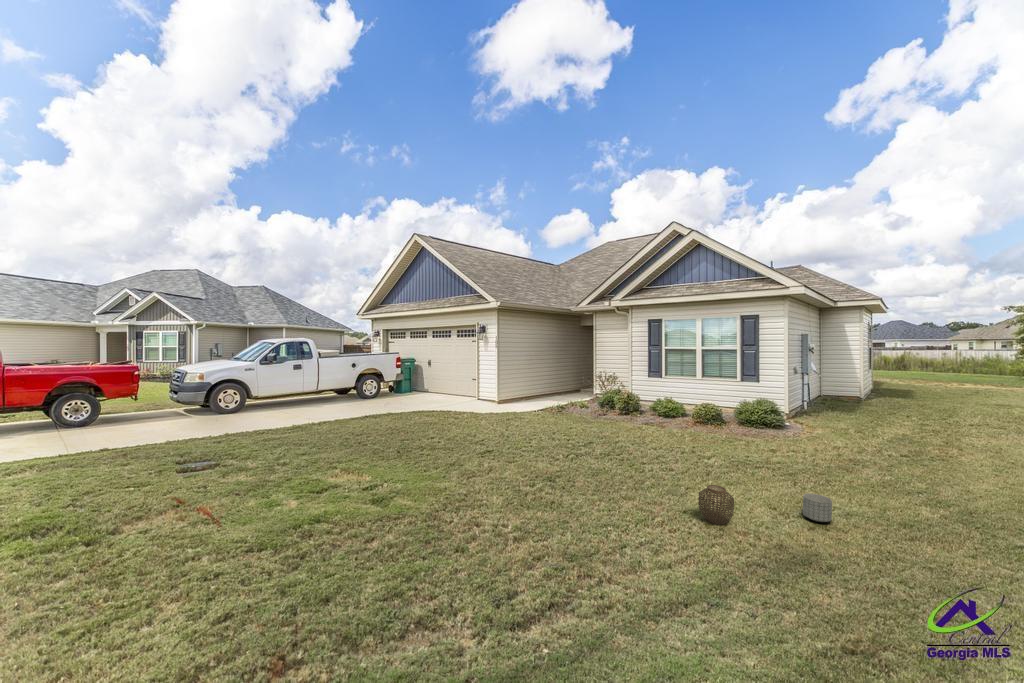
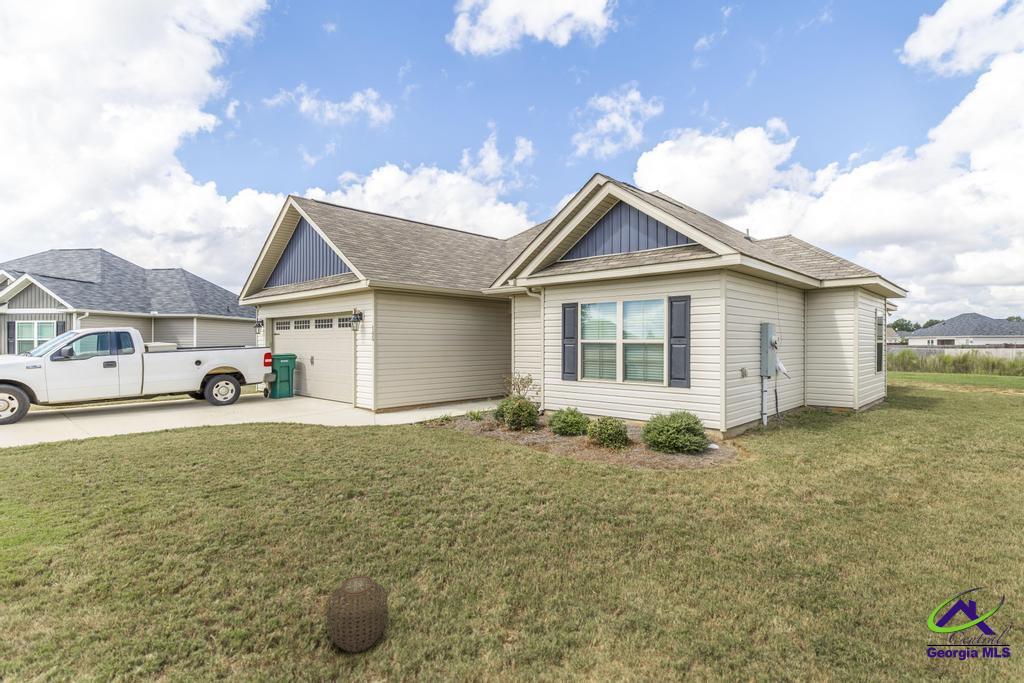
planter: present [803,493,832,522] -> none [524,593,568,654]

